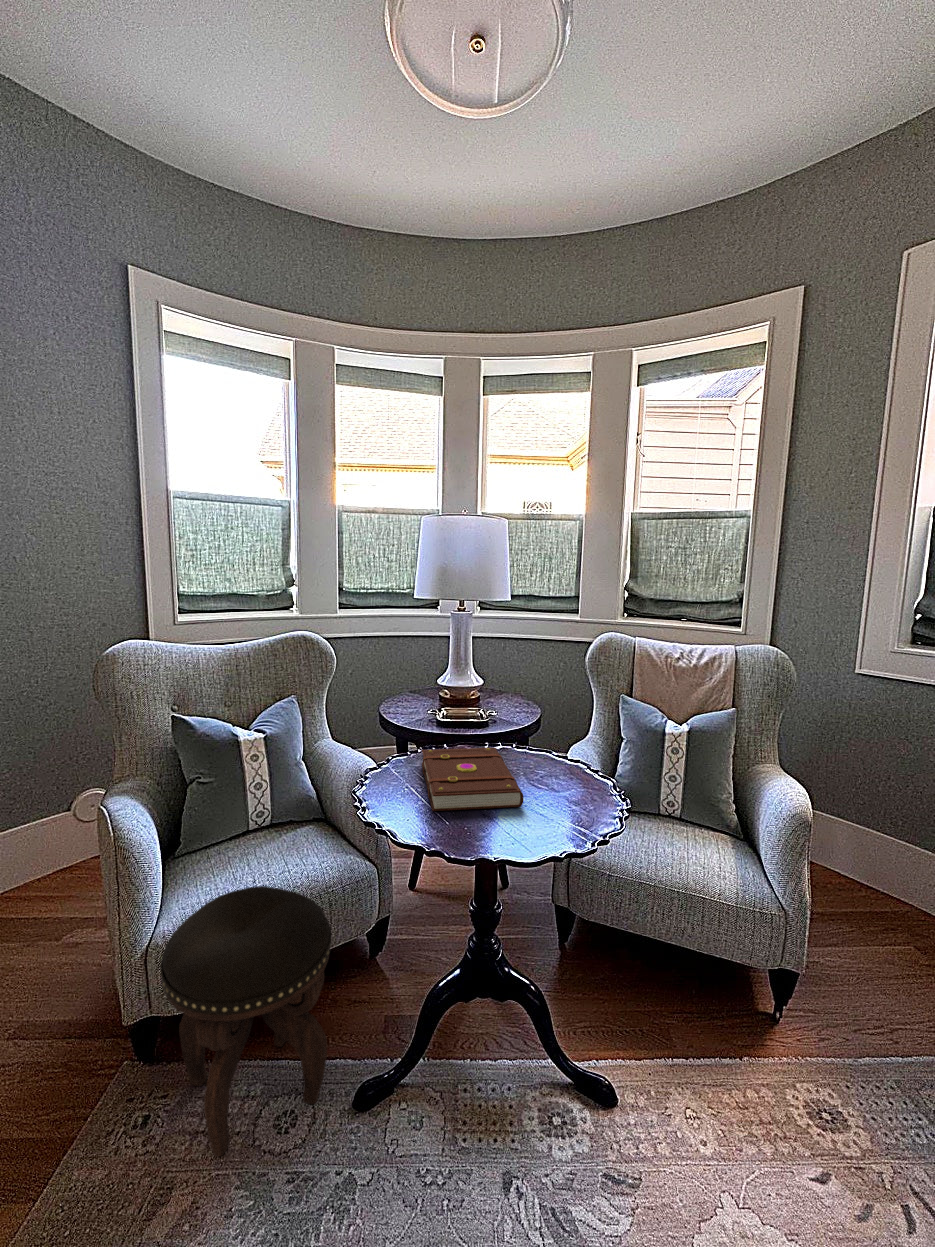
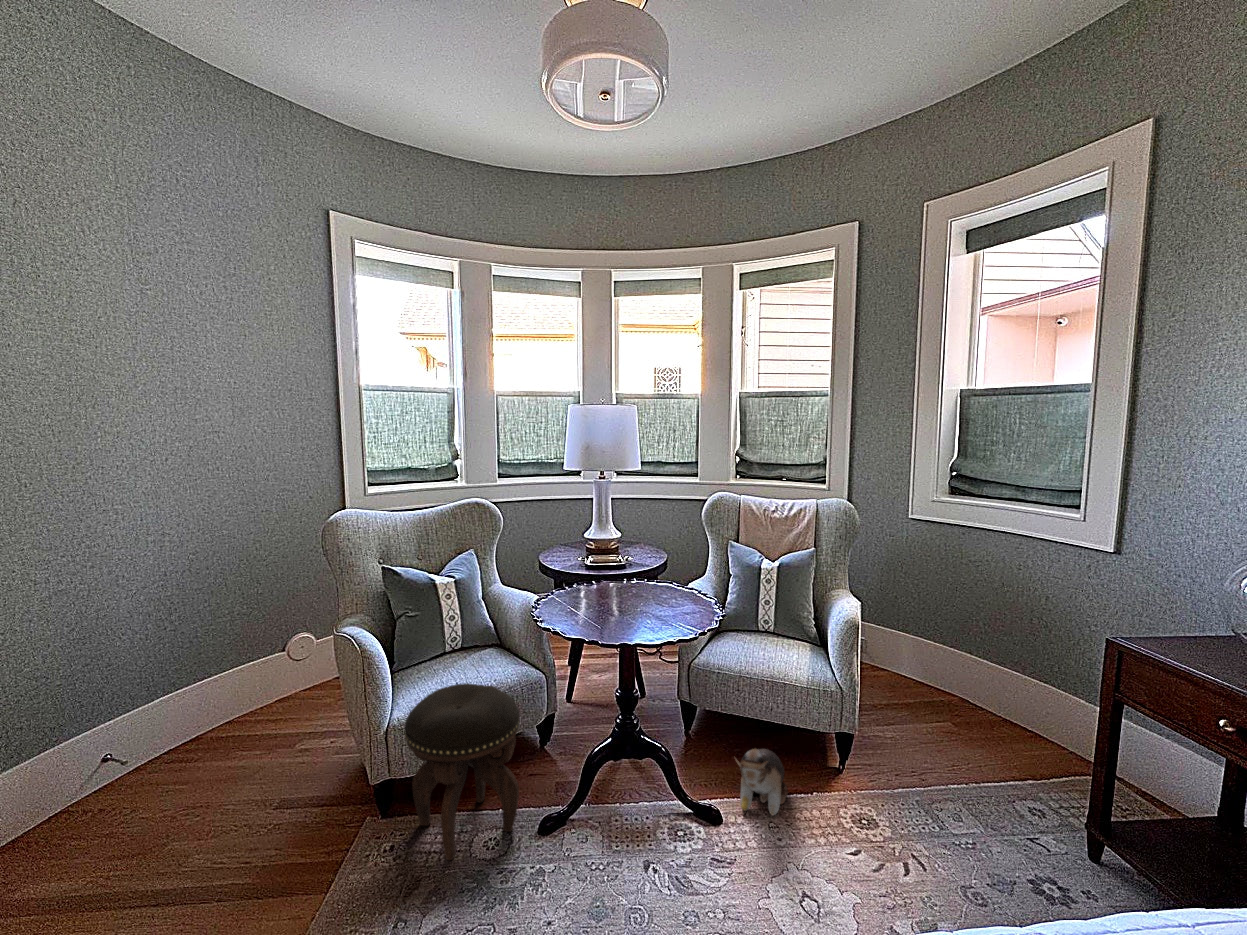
book: present [422,748,523,811] -> none [577,581,652,622]
plush toy: none [638,990,707,1097] -> present [735,749,788,815]

